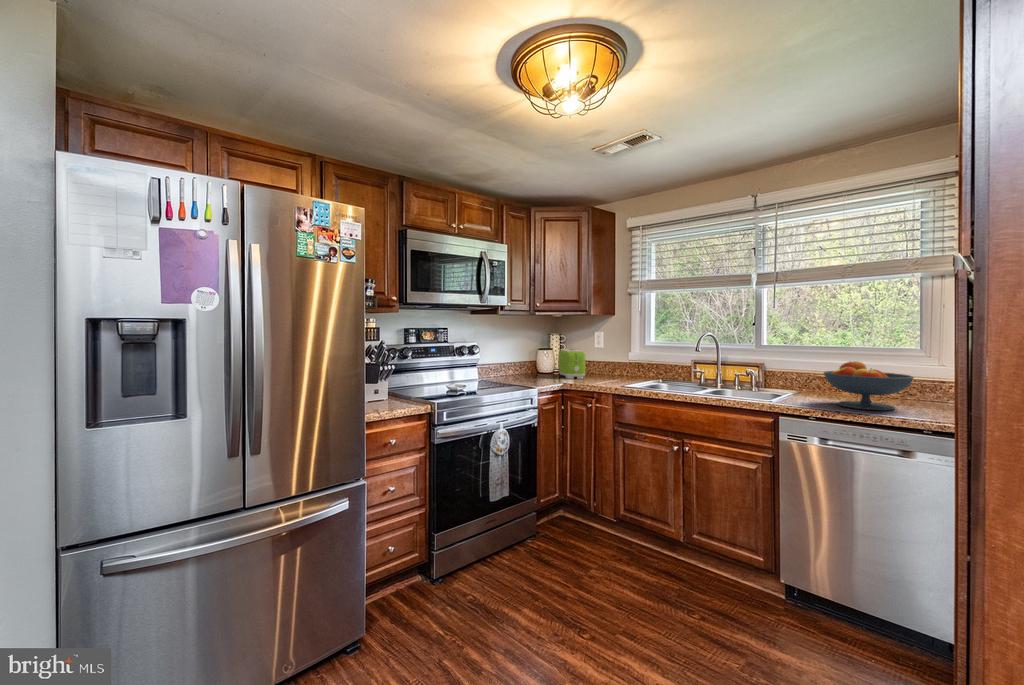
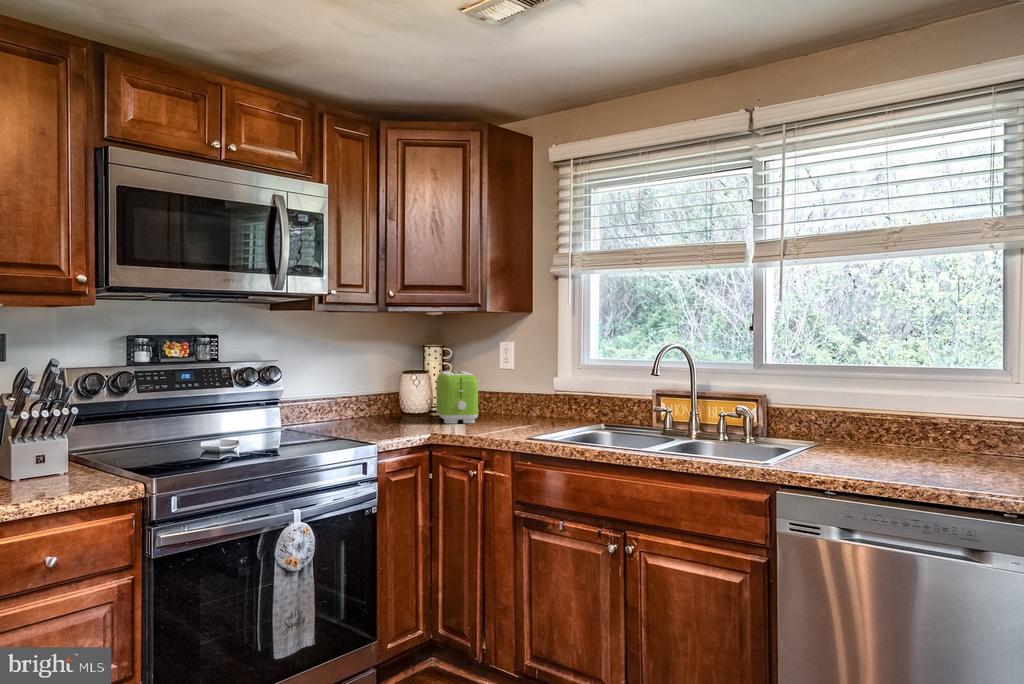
fruit bowl: present [824,361,914,410] -> none [849,390,991,478]

